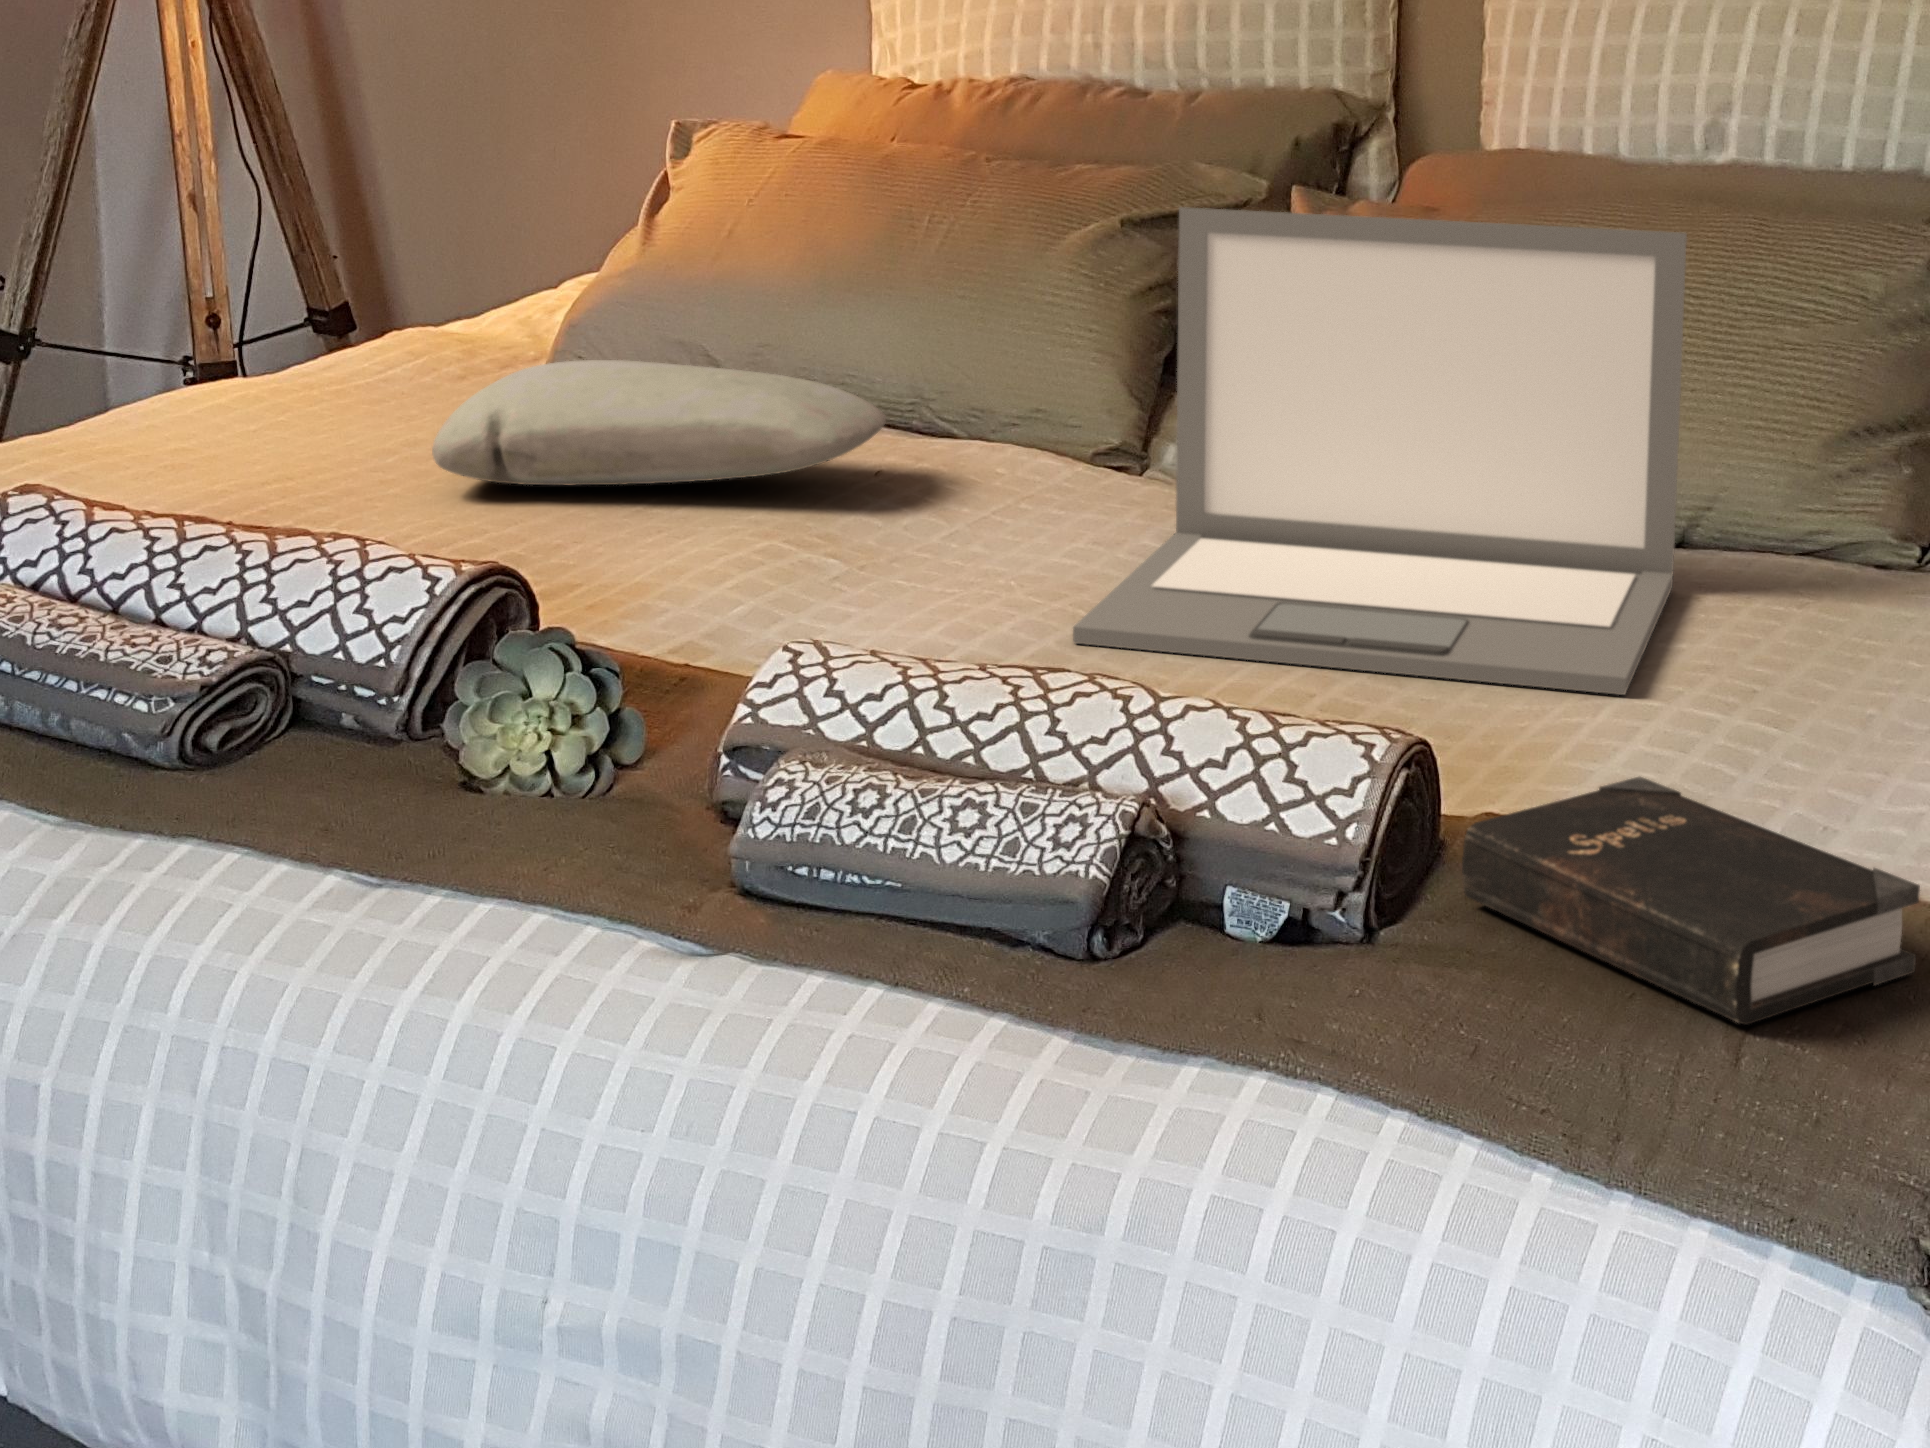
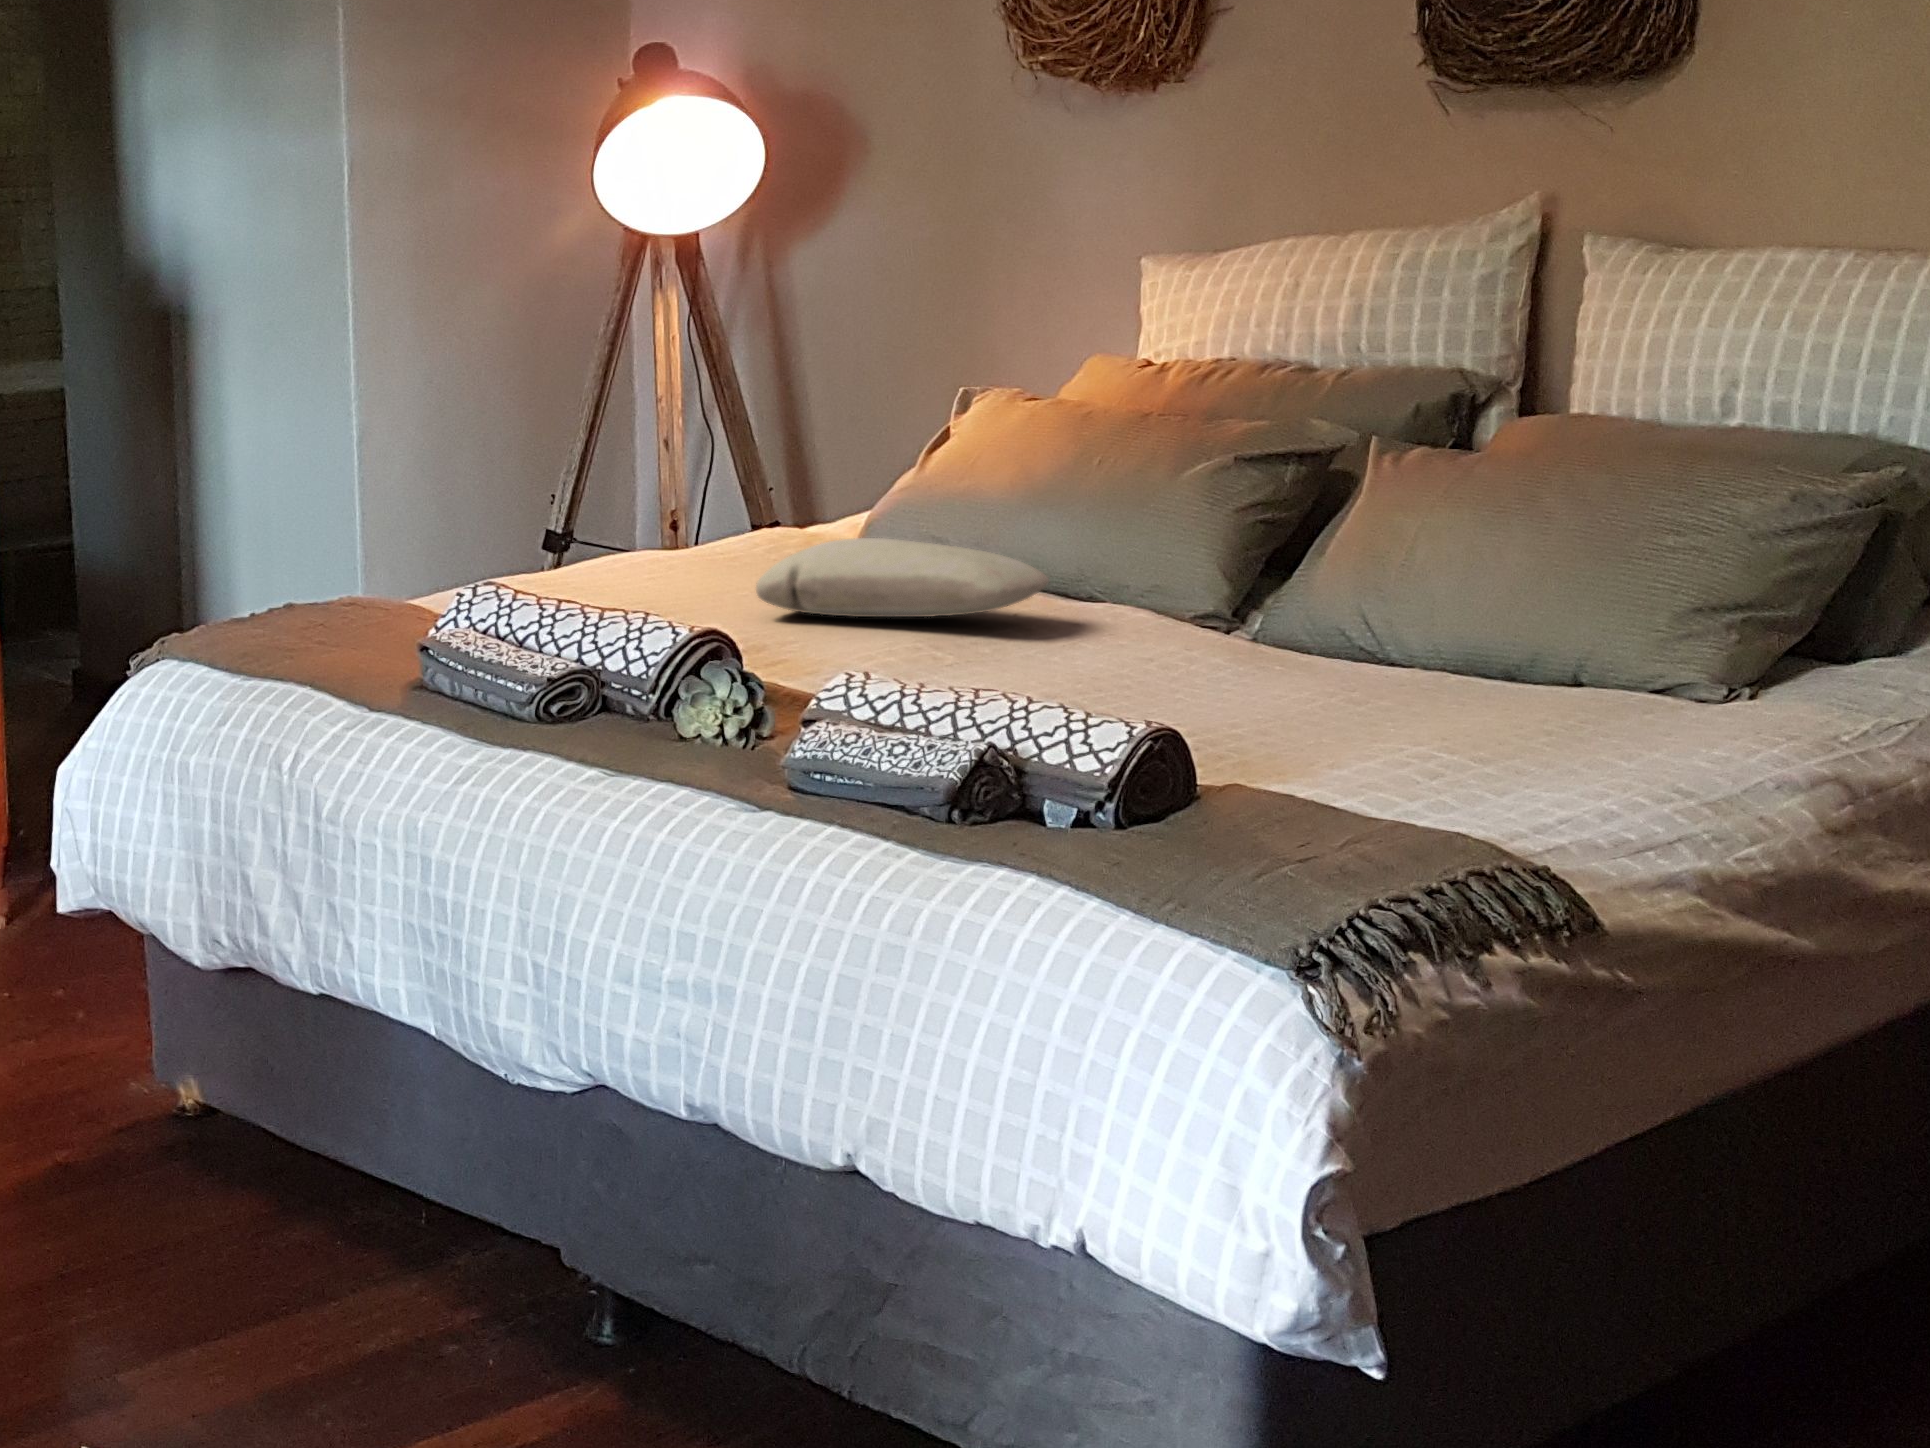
laptop: present [1073,207,1687,695] -> none [1084,441,1521,748]
hardback book: present [1462,777,1920,1025] -> none [1177,761,1402,868]

